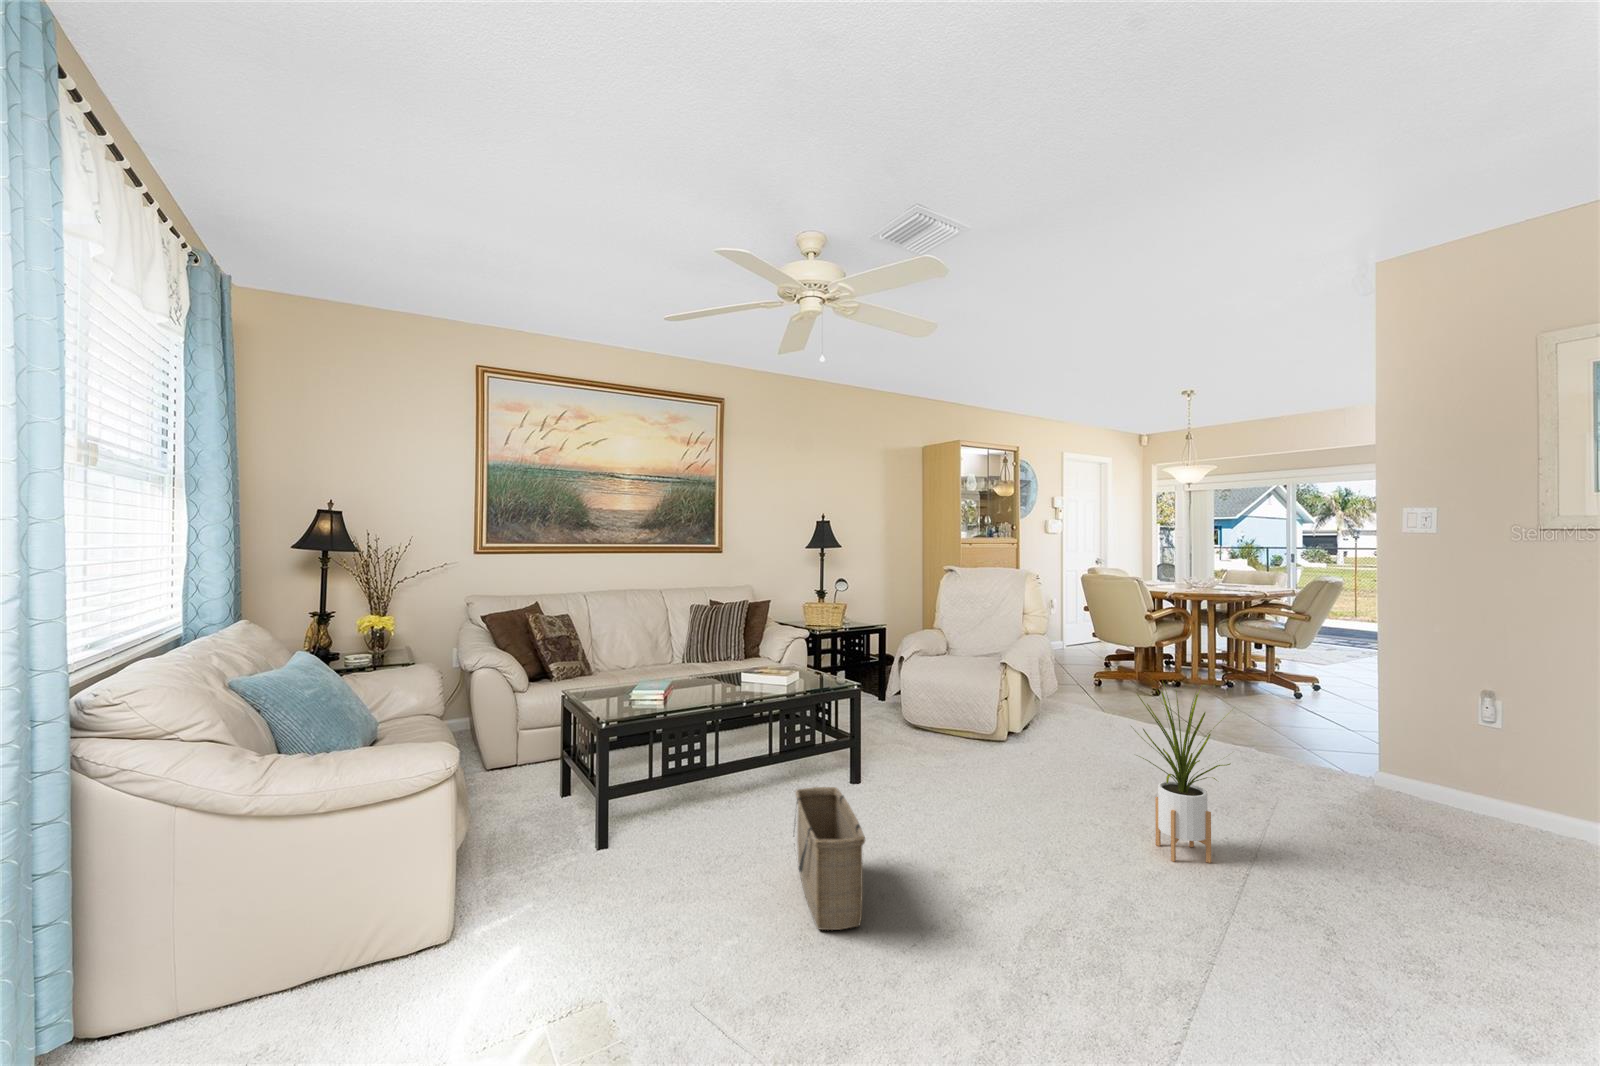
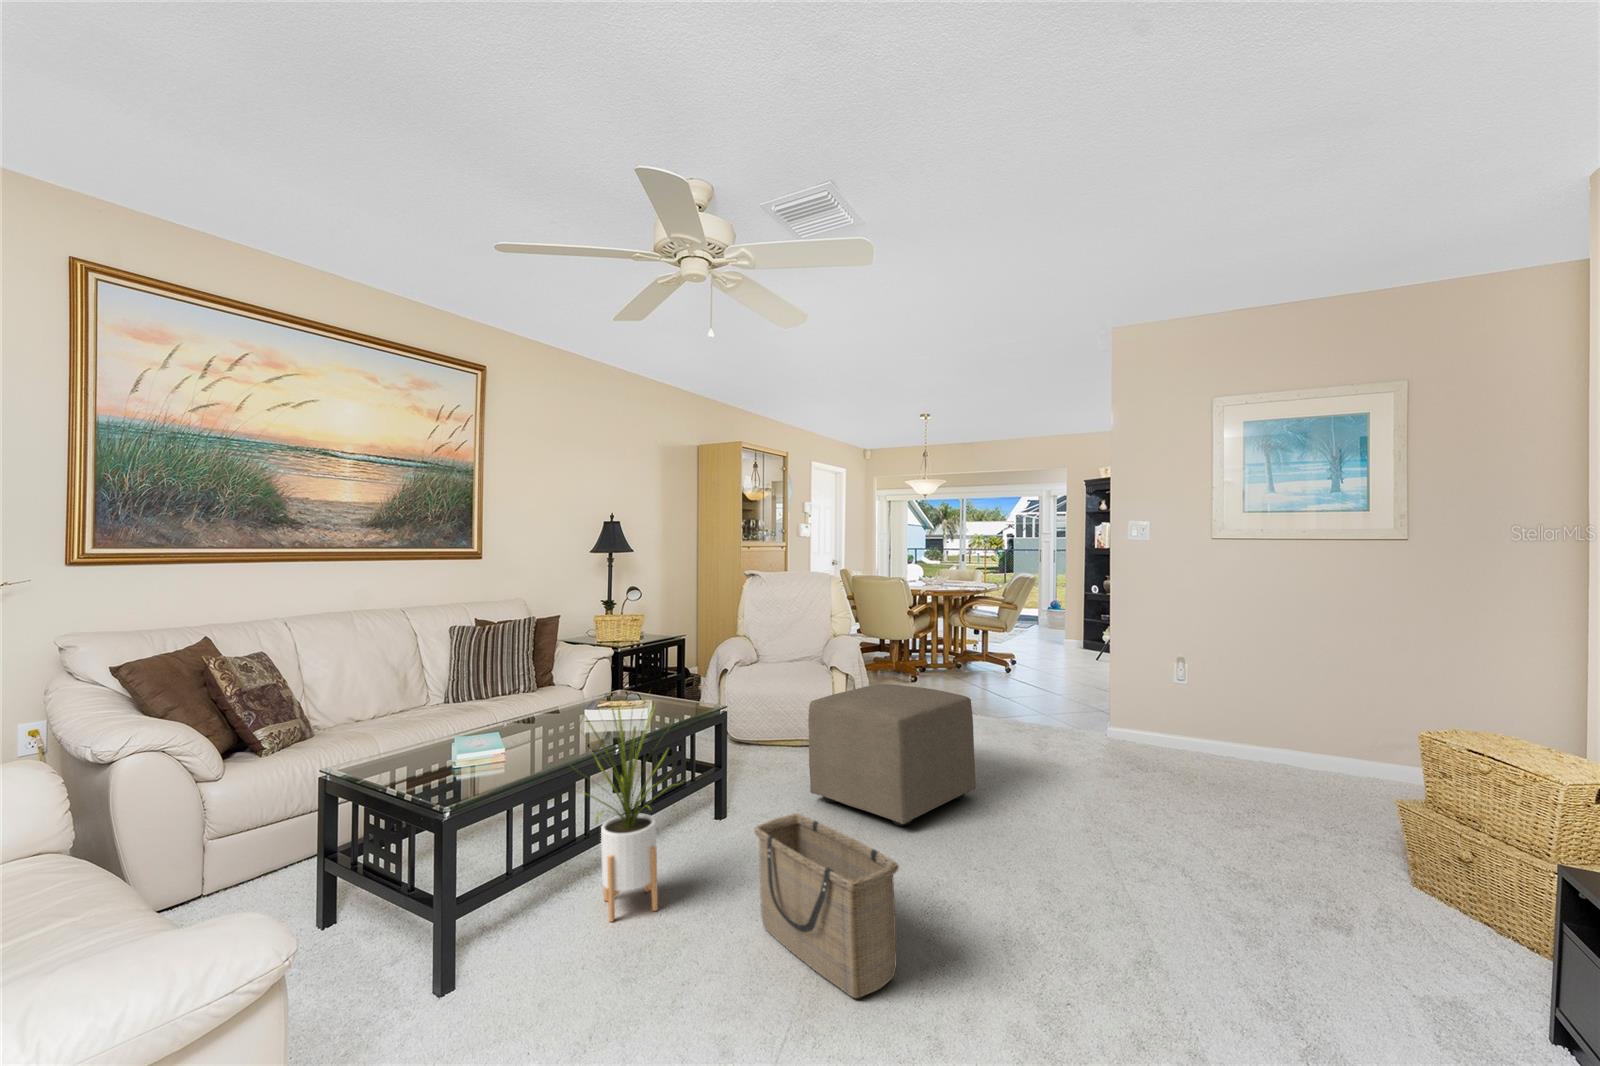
house plant: present [1131,686,1231,863] -> present [581,703,668,922]
ottoman: none [919,695,1079,827] -> present [808,684,976,826]

